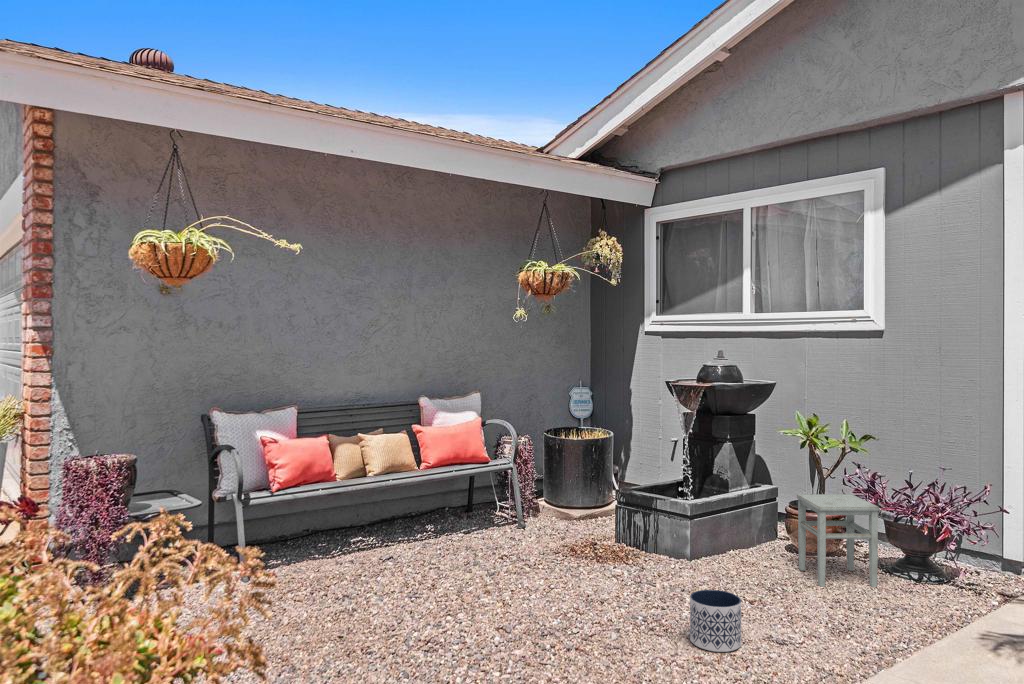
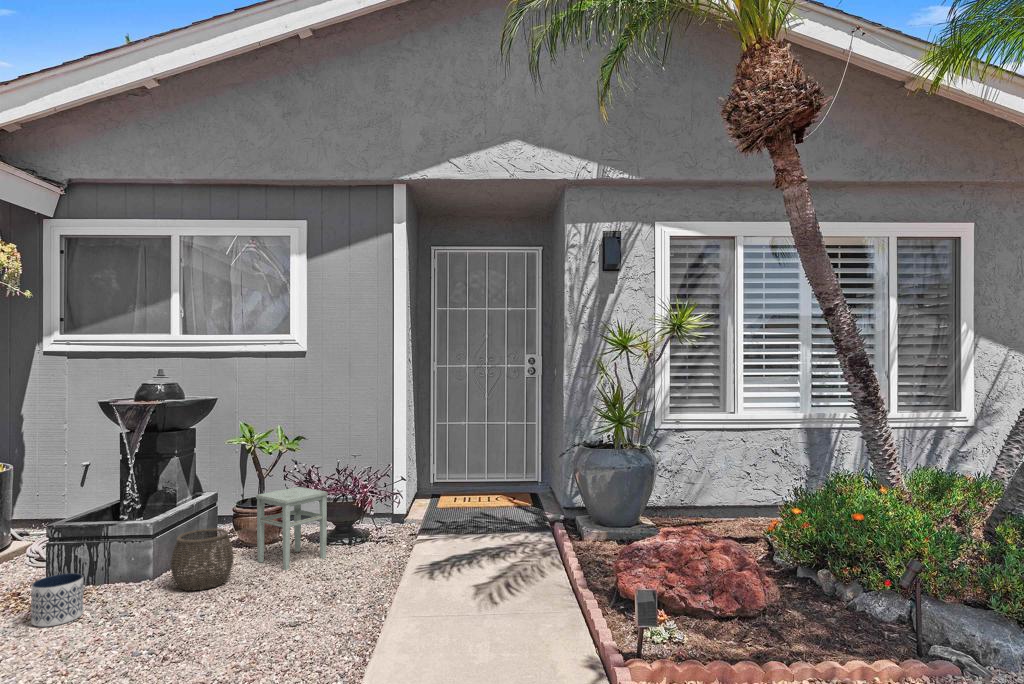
woven basket: none [701,518,763,582] -> present [170,528,234,591]
planter: present [690,590,741,652] -> present [31,573,84,627]

